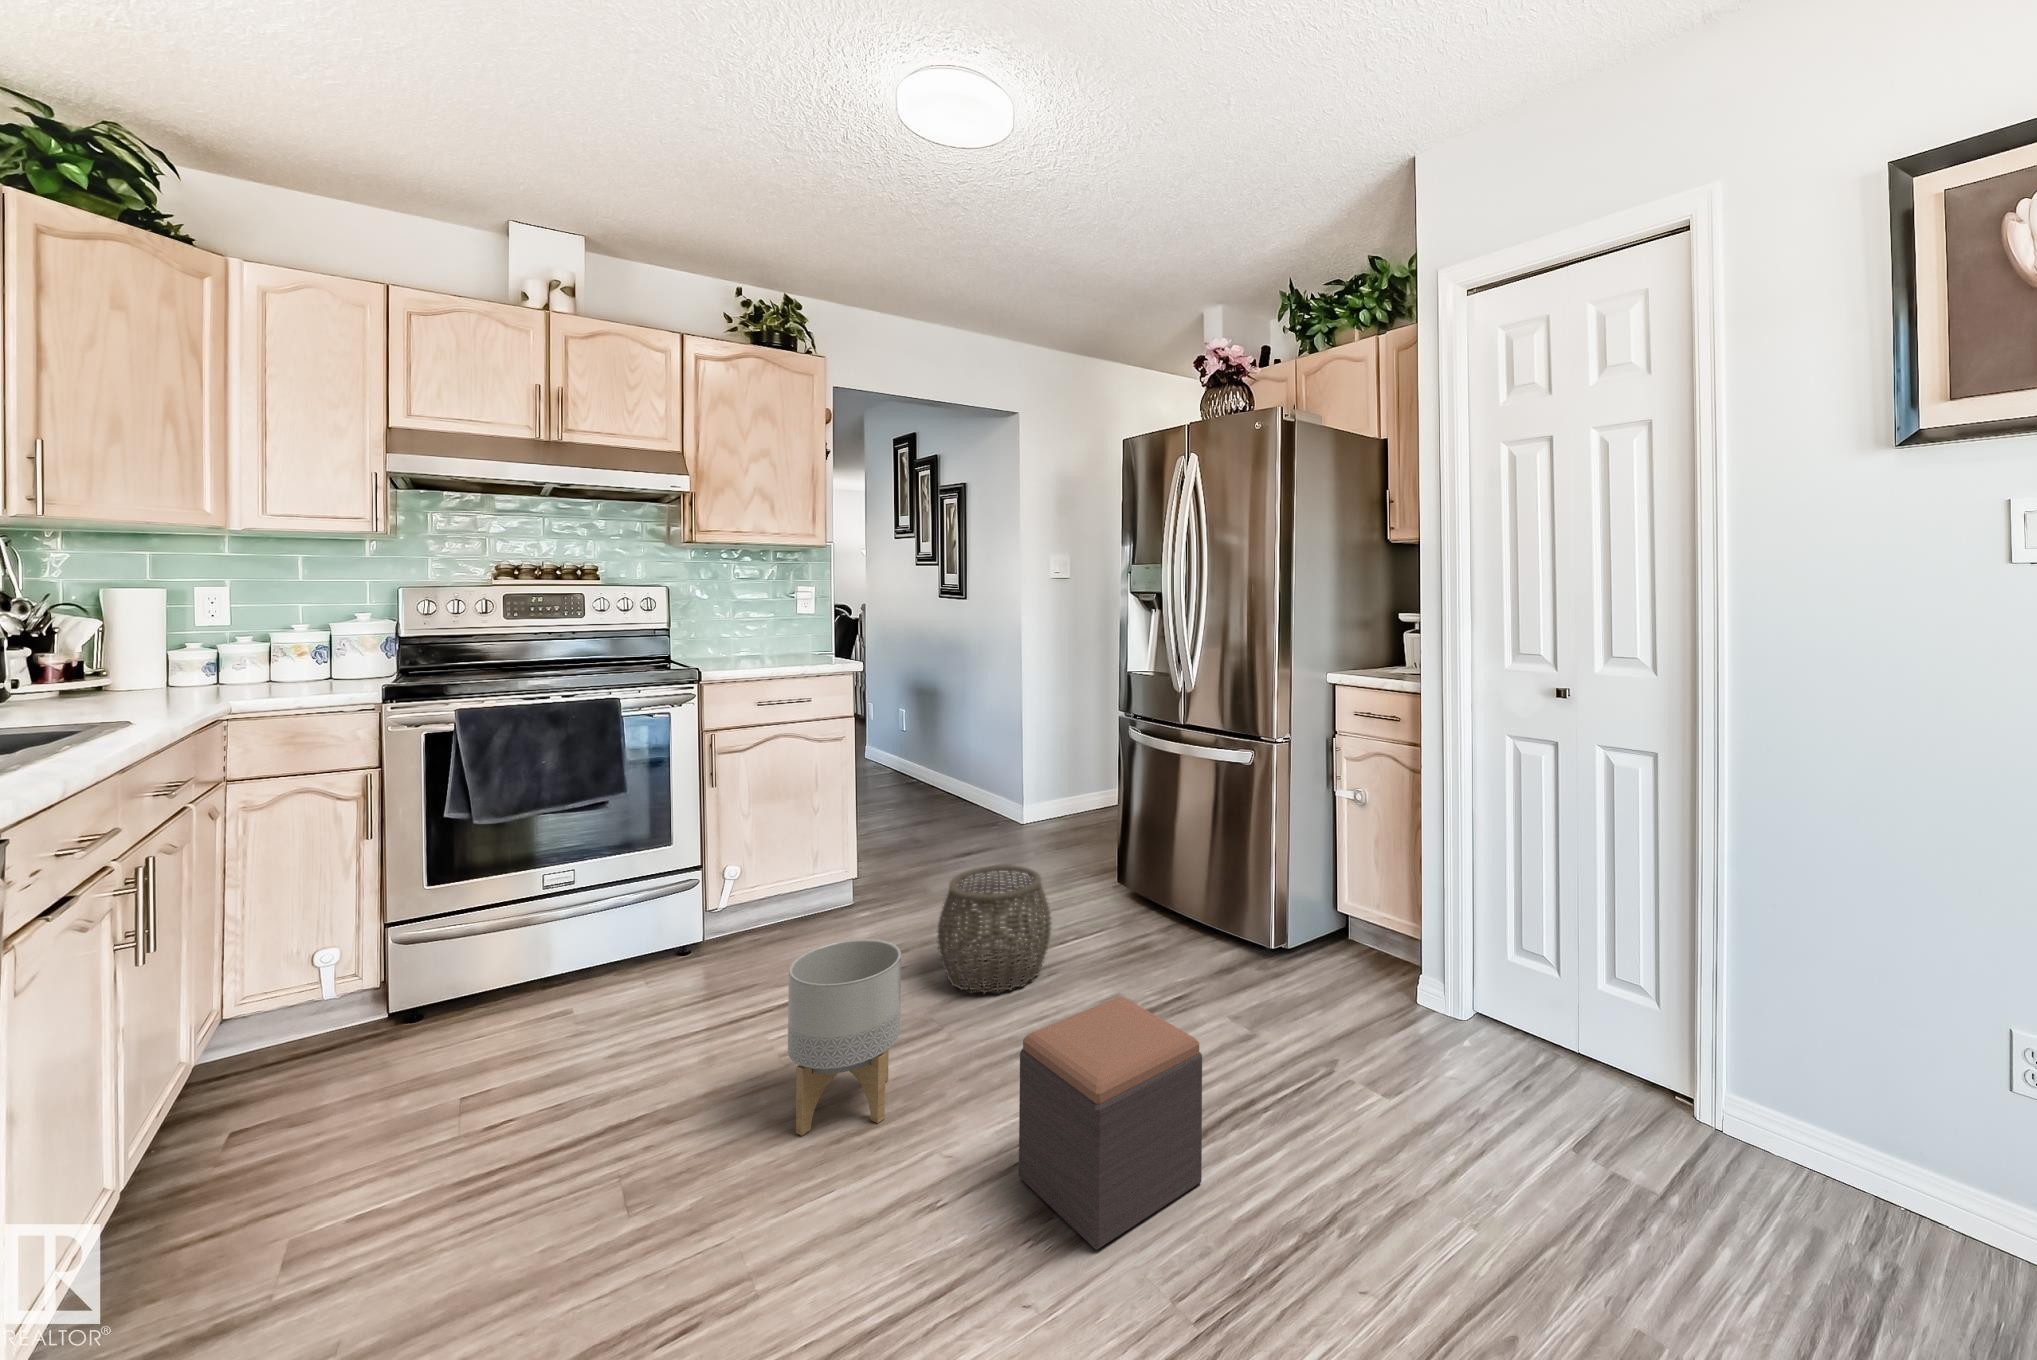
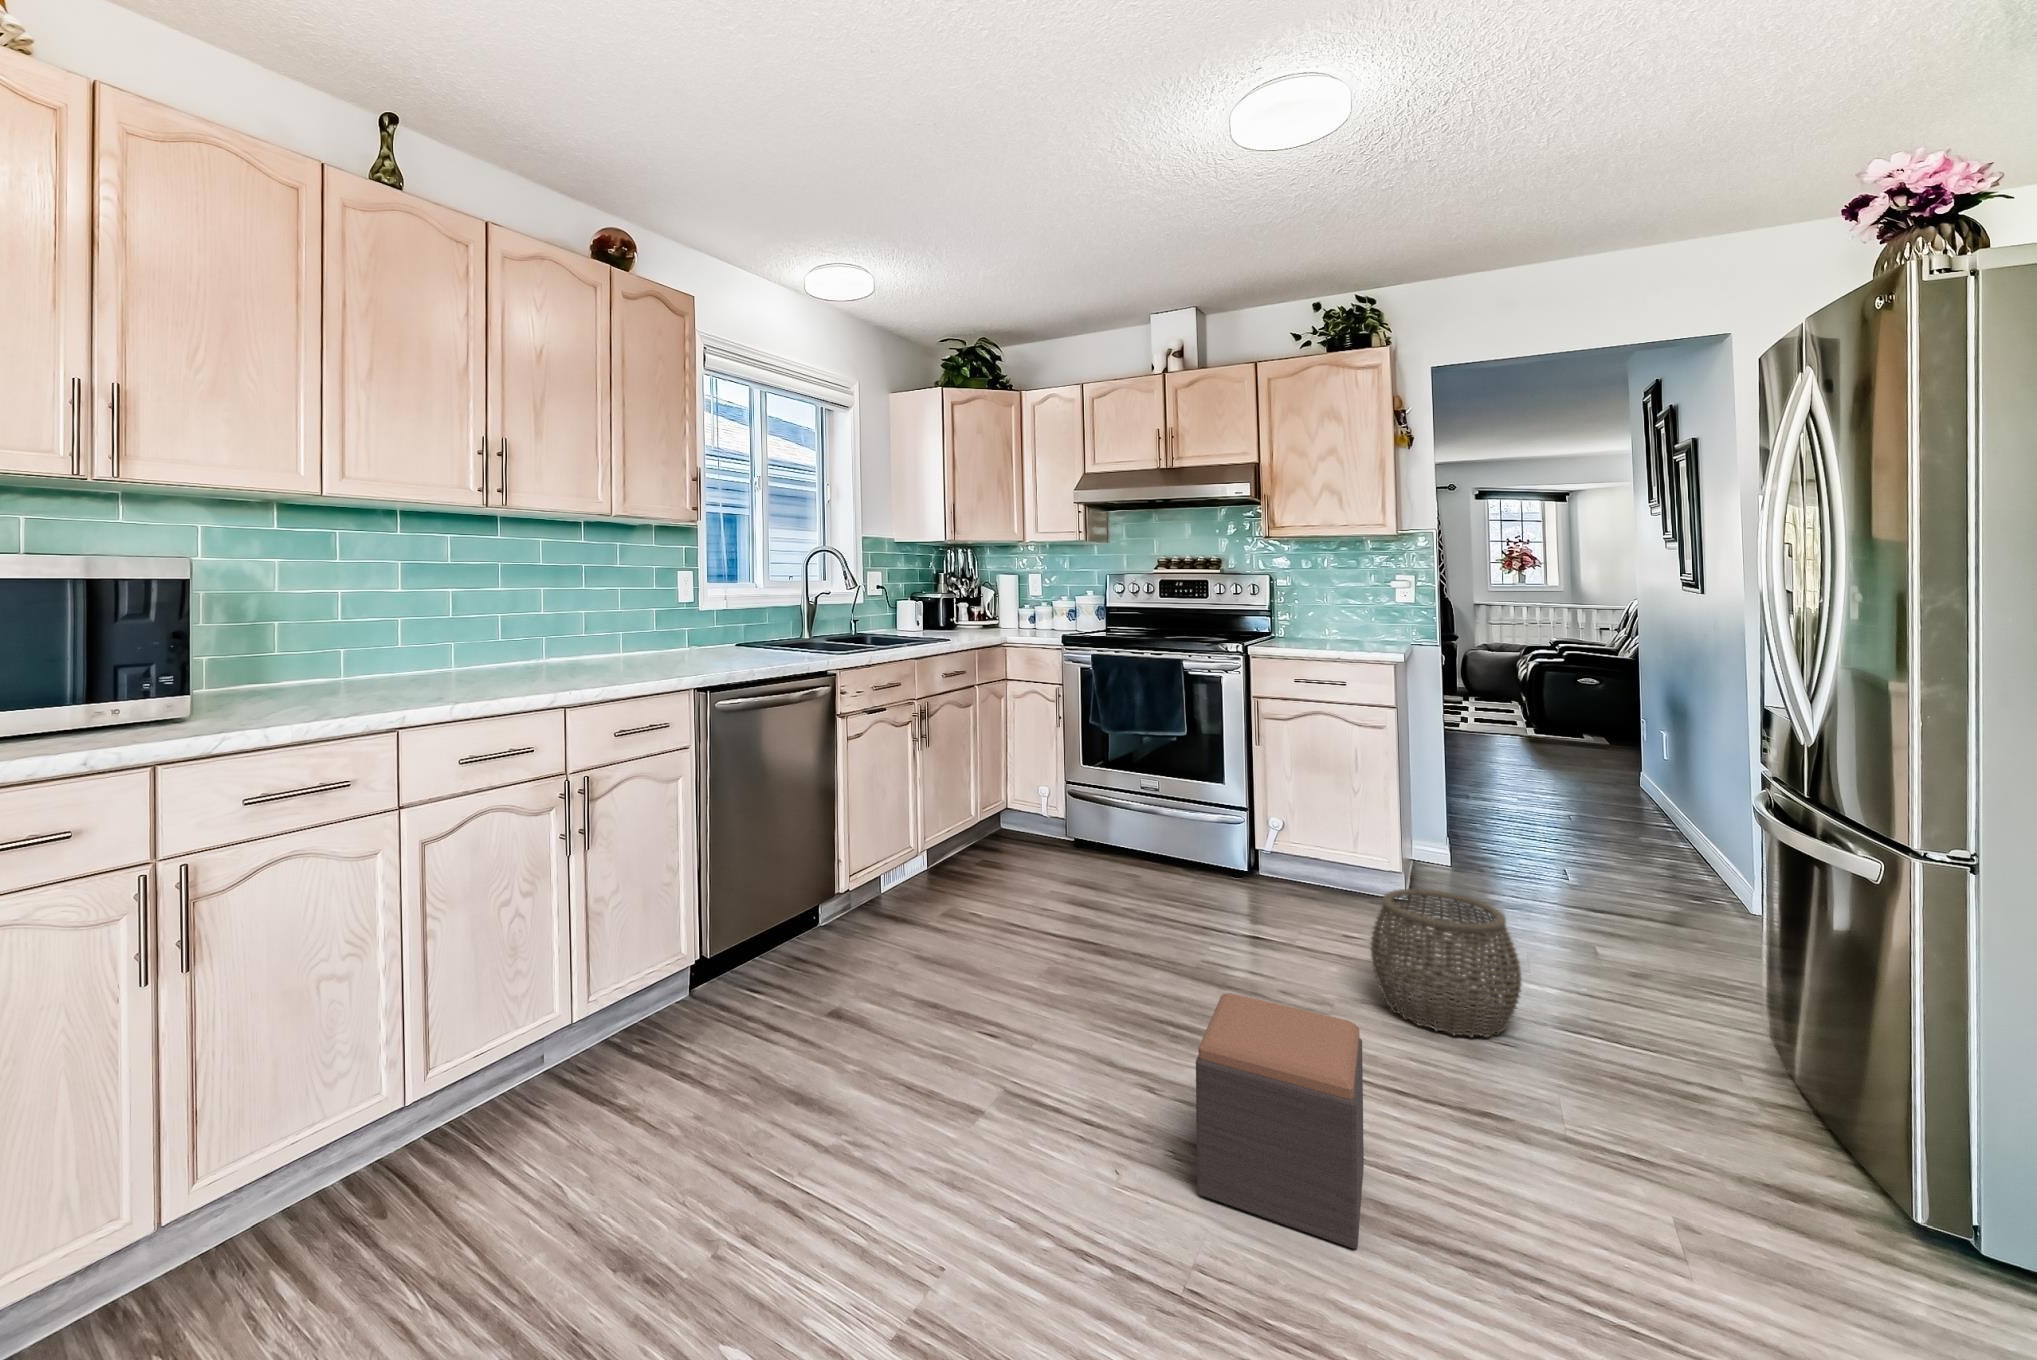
planter: present [788,939,901,1136] -> none [1141,874,1237,1034]

